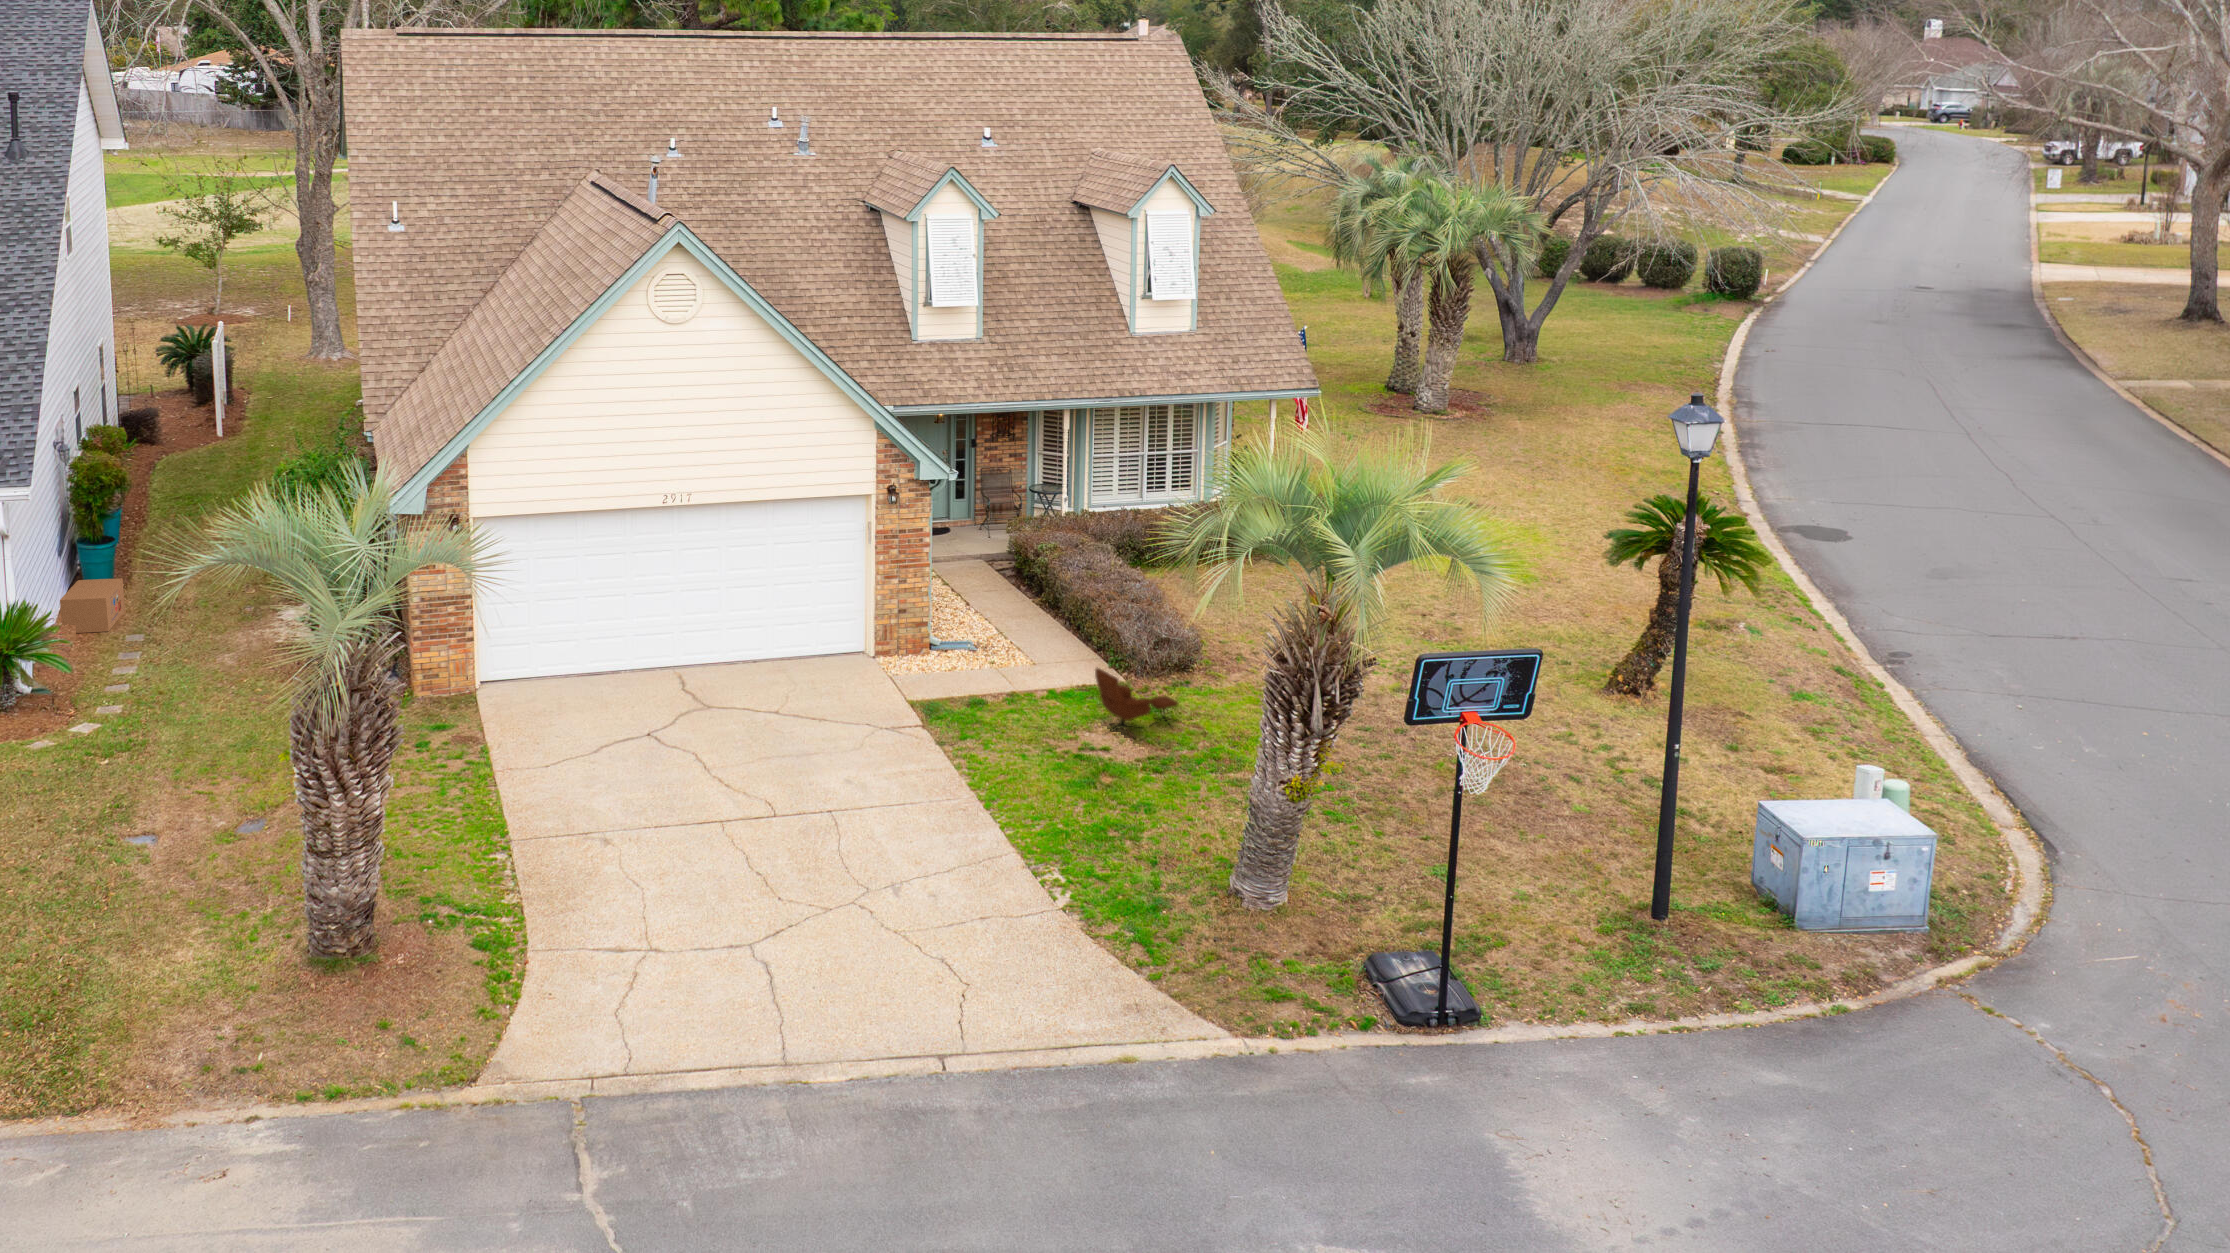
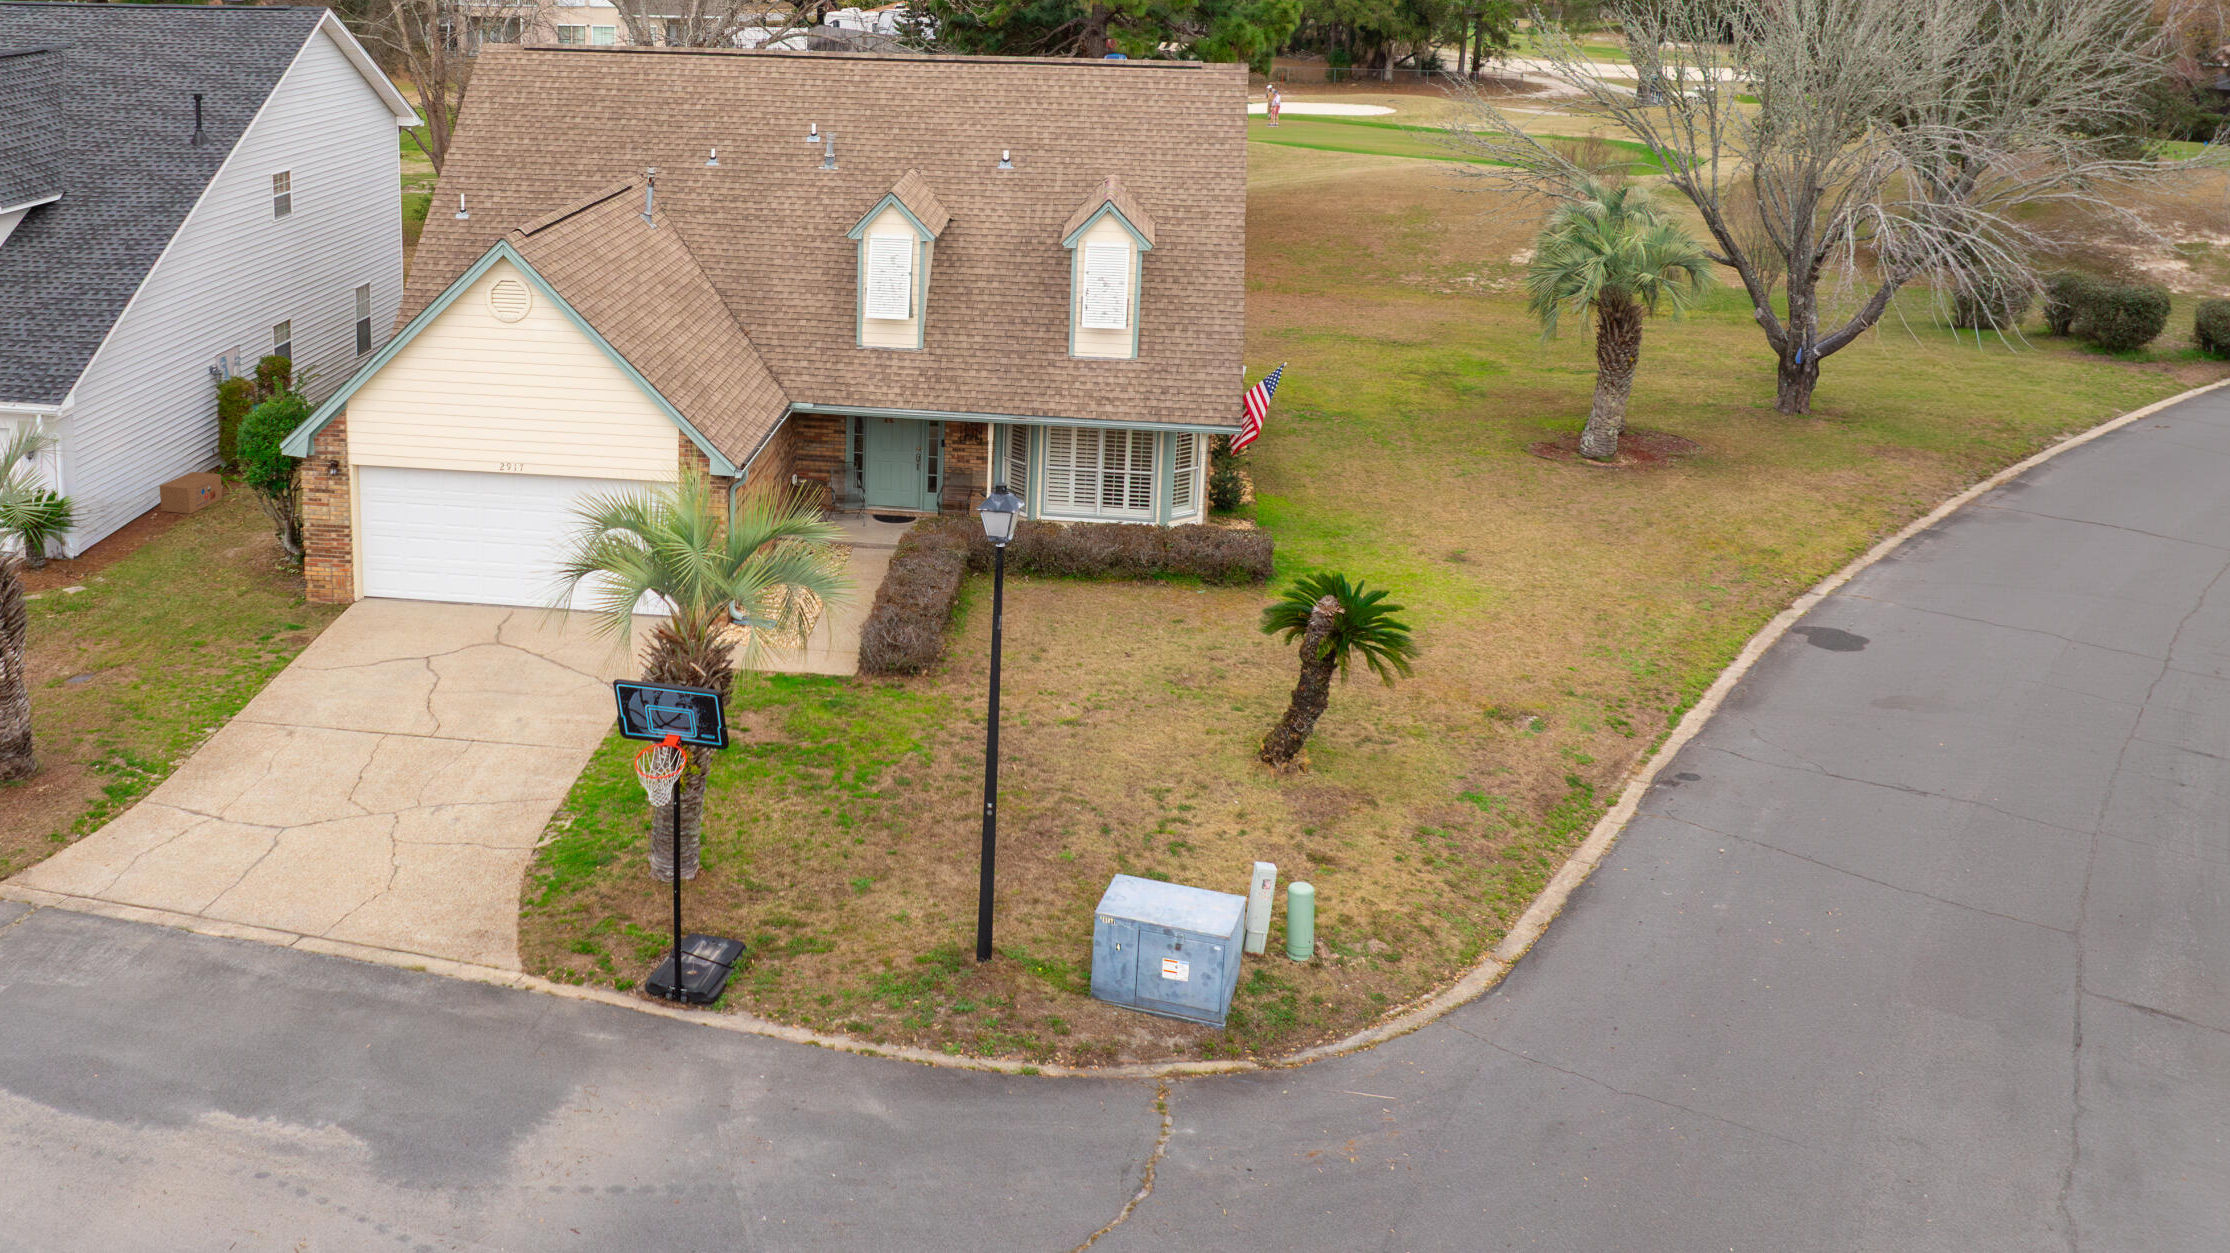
lounge chair: present [1095,668,1178,738] -> none [737,667,824,737]

